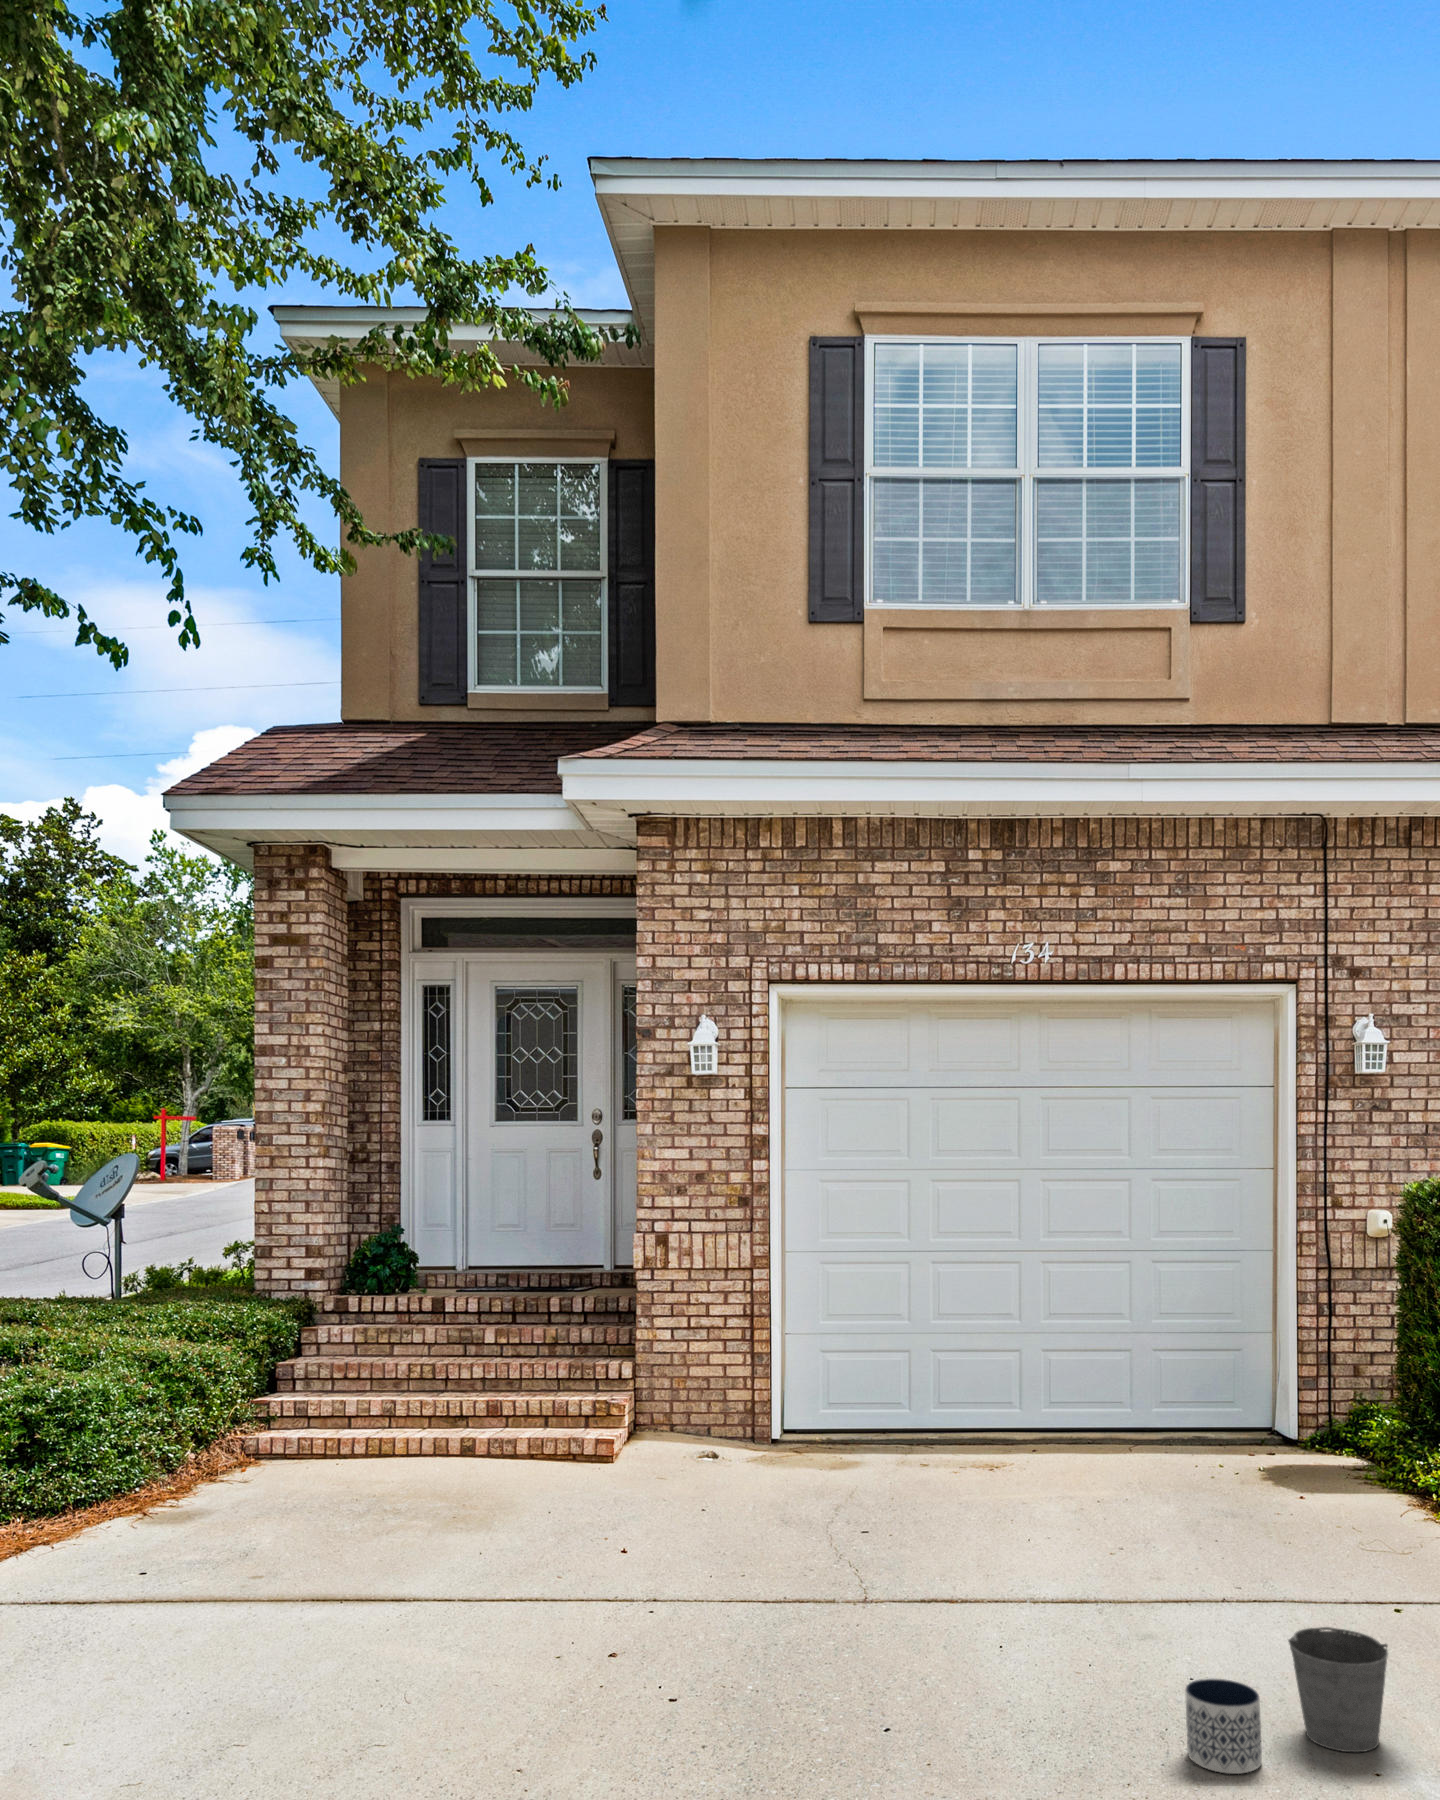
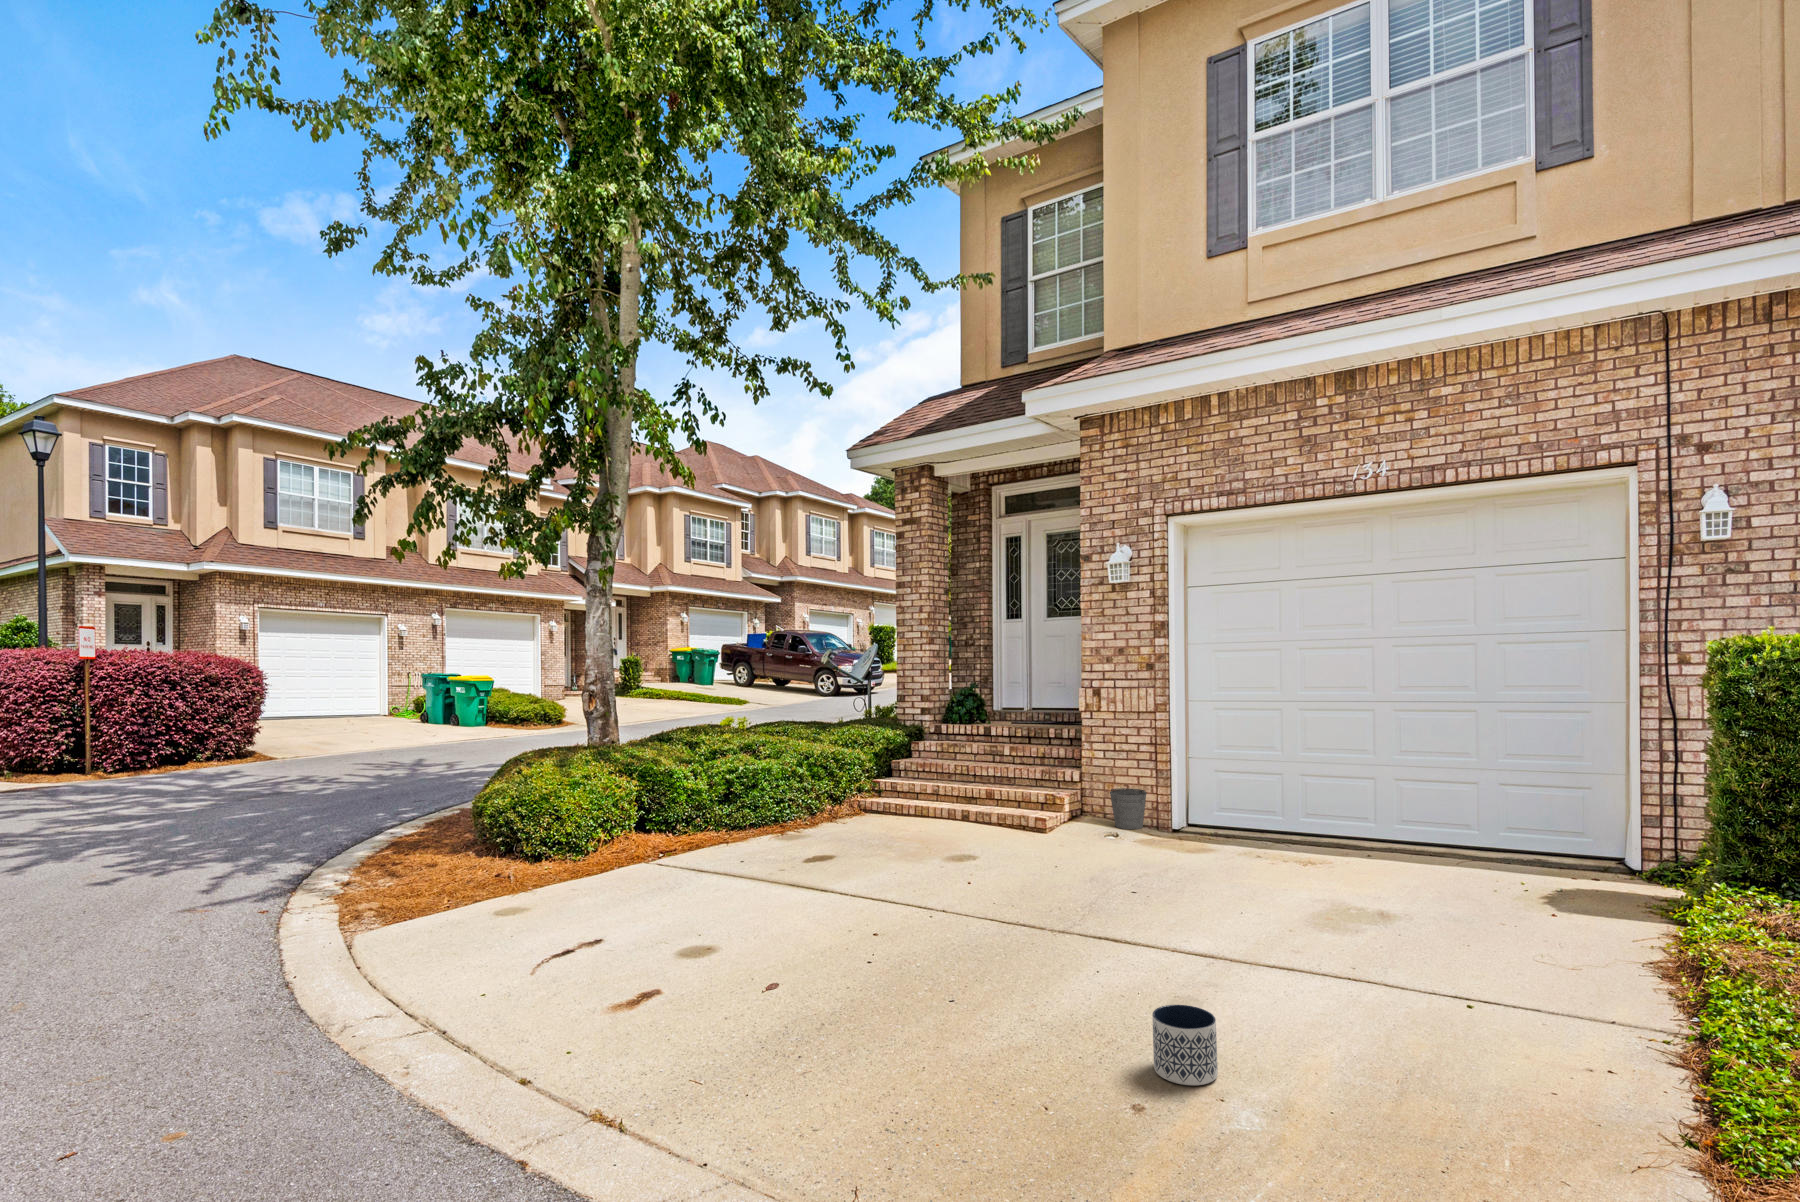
bucket: present [1288,1627,1388,1752] -> present [1110,788,1147,829]

